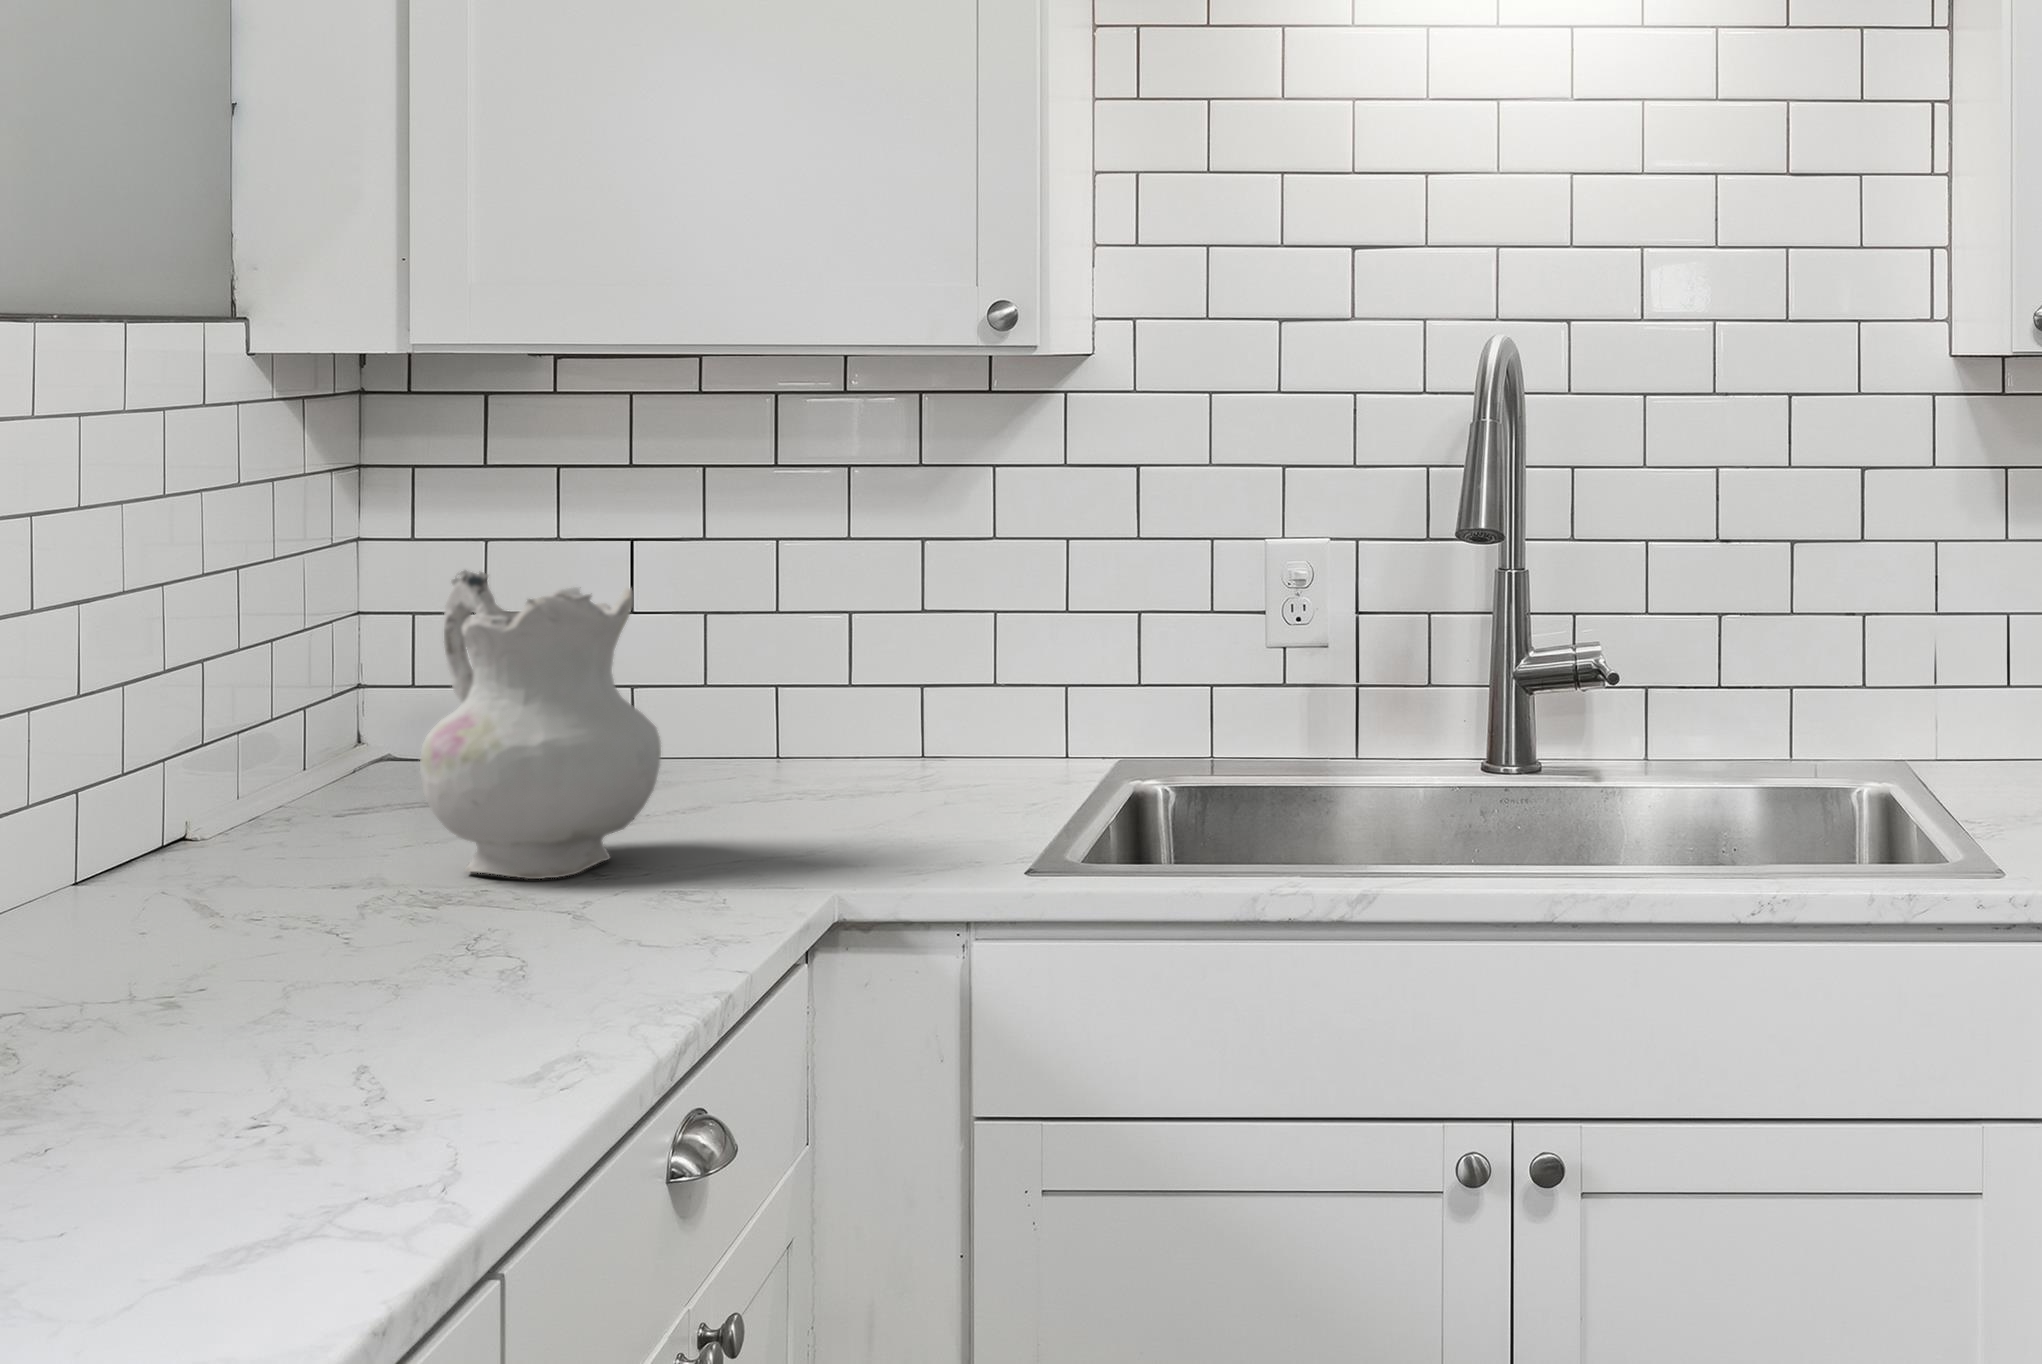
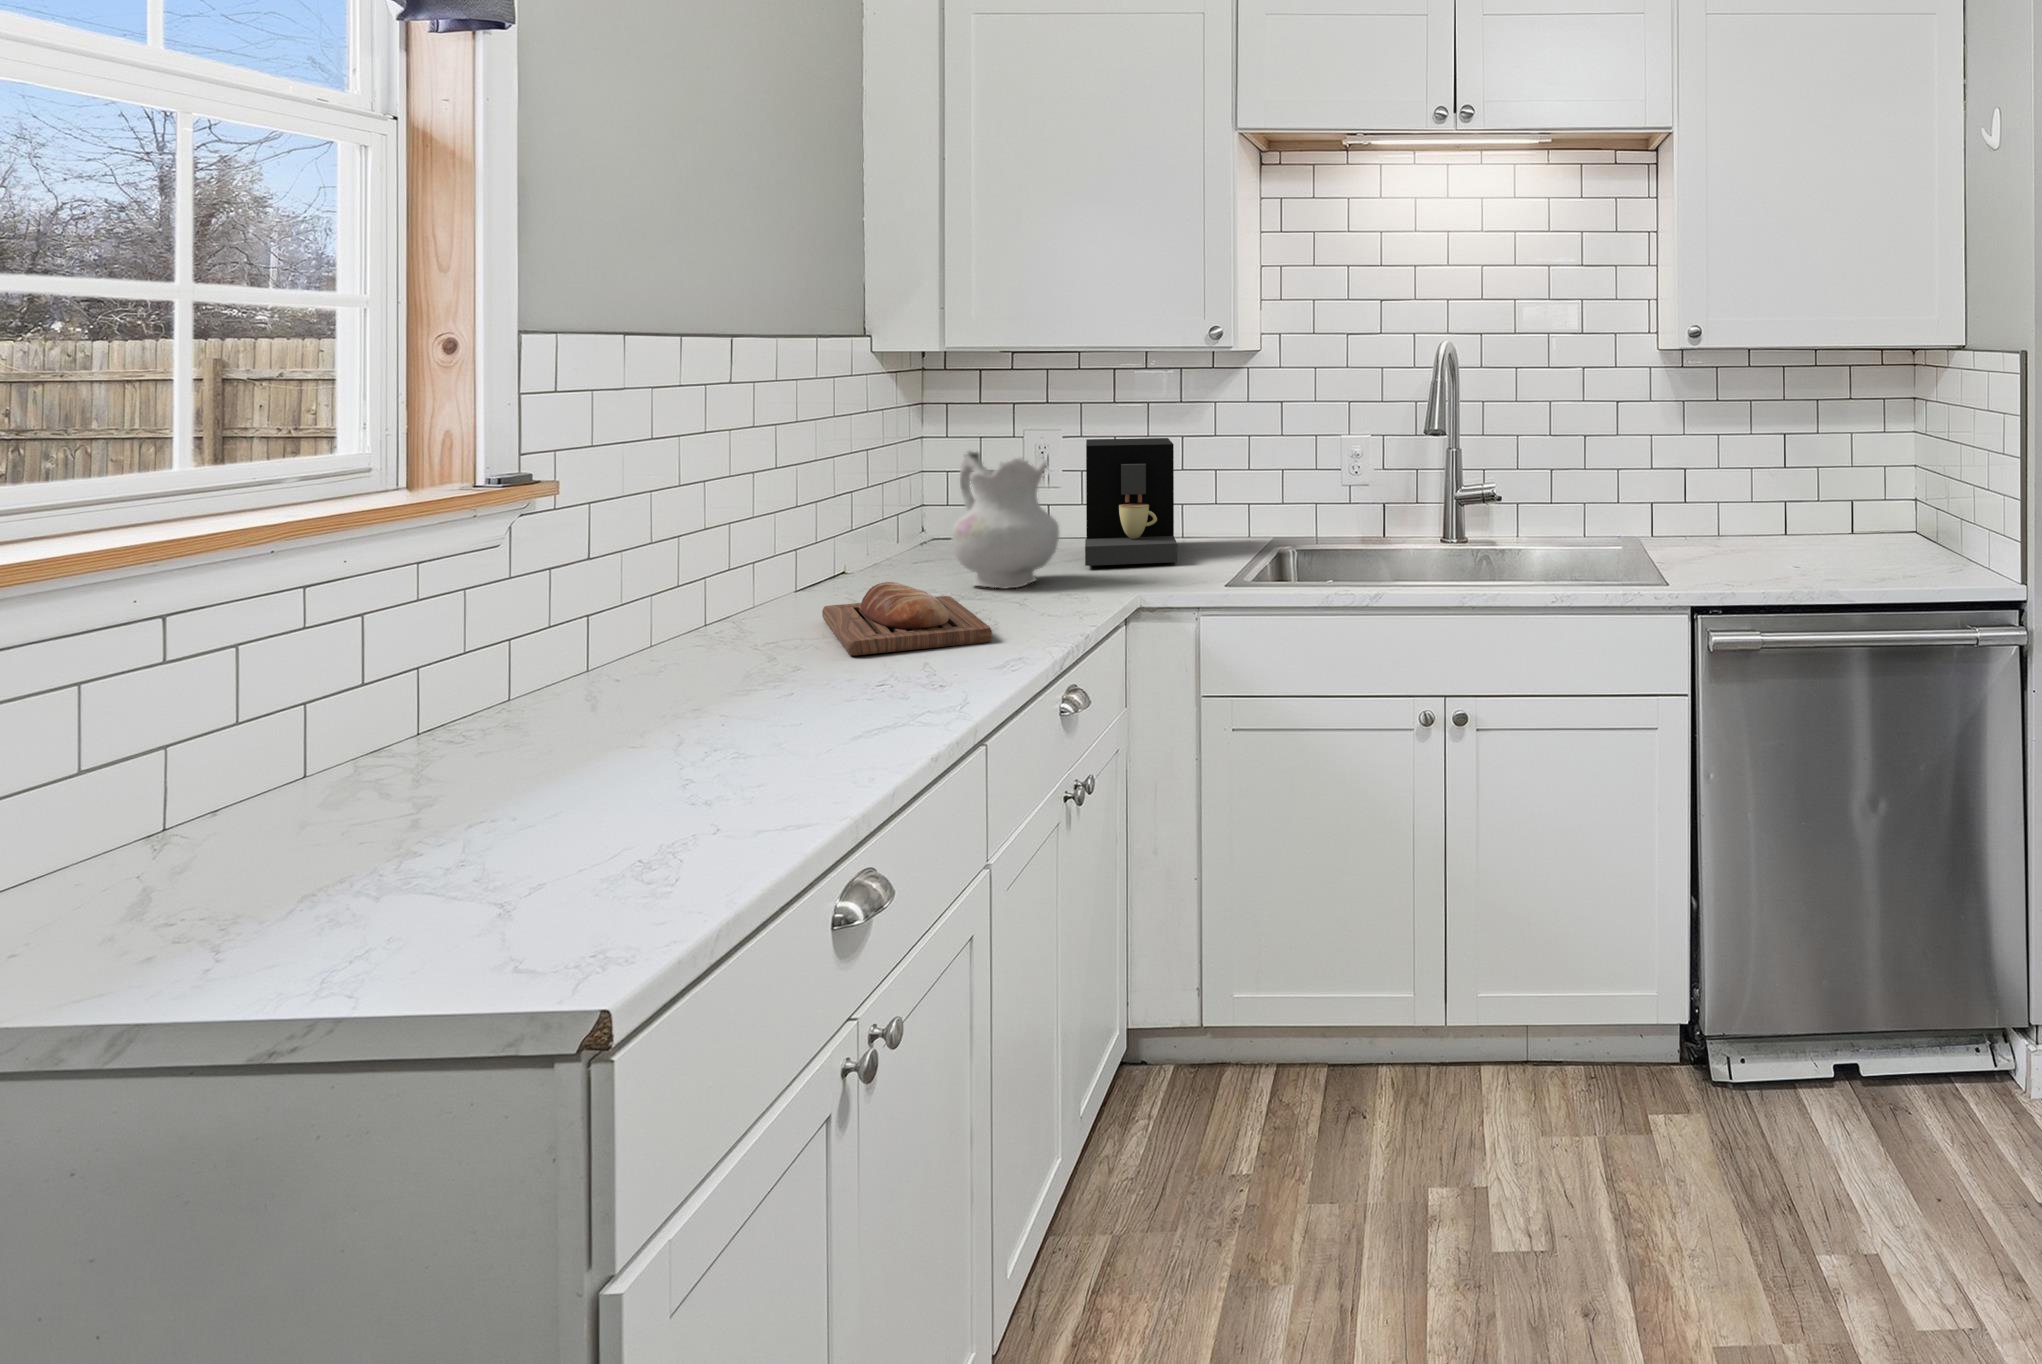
coffee maker: none [720,539,921,821] -> present [1085,438,1177,566]
bread loaf: none [101,880,477,1074] -> present [822,582,992,655]

